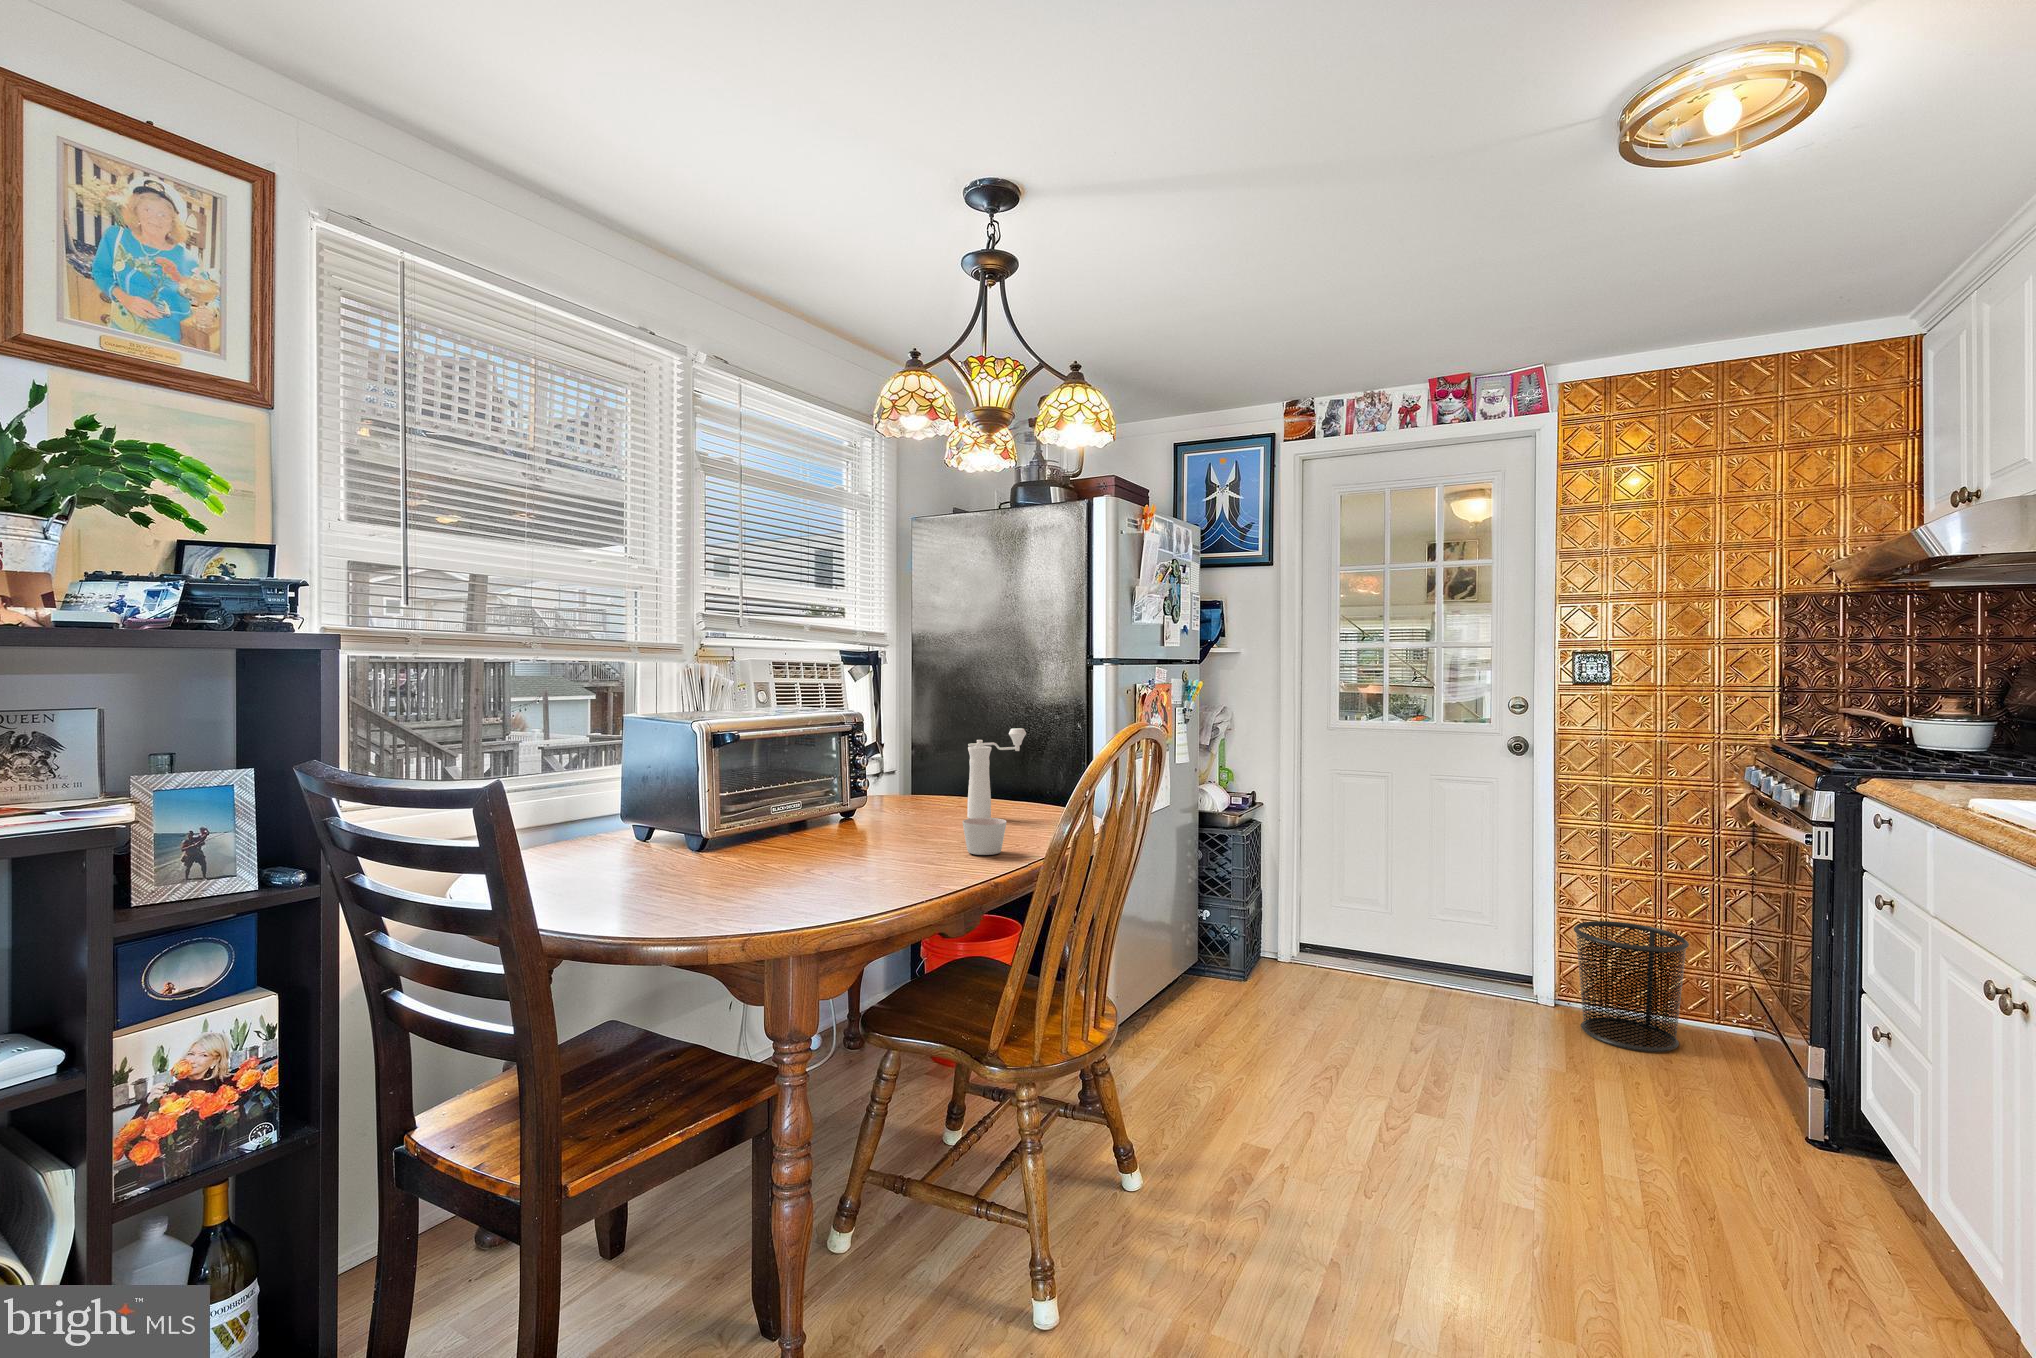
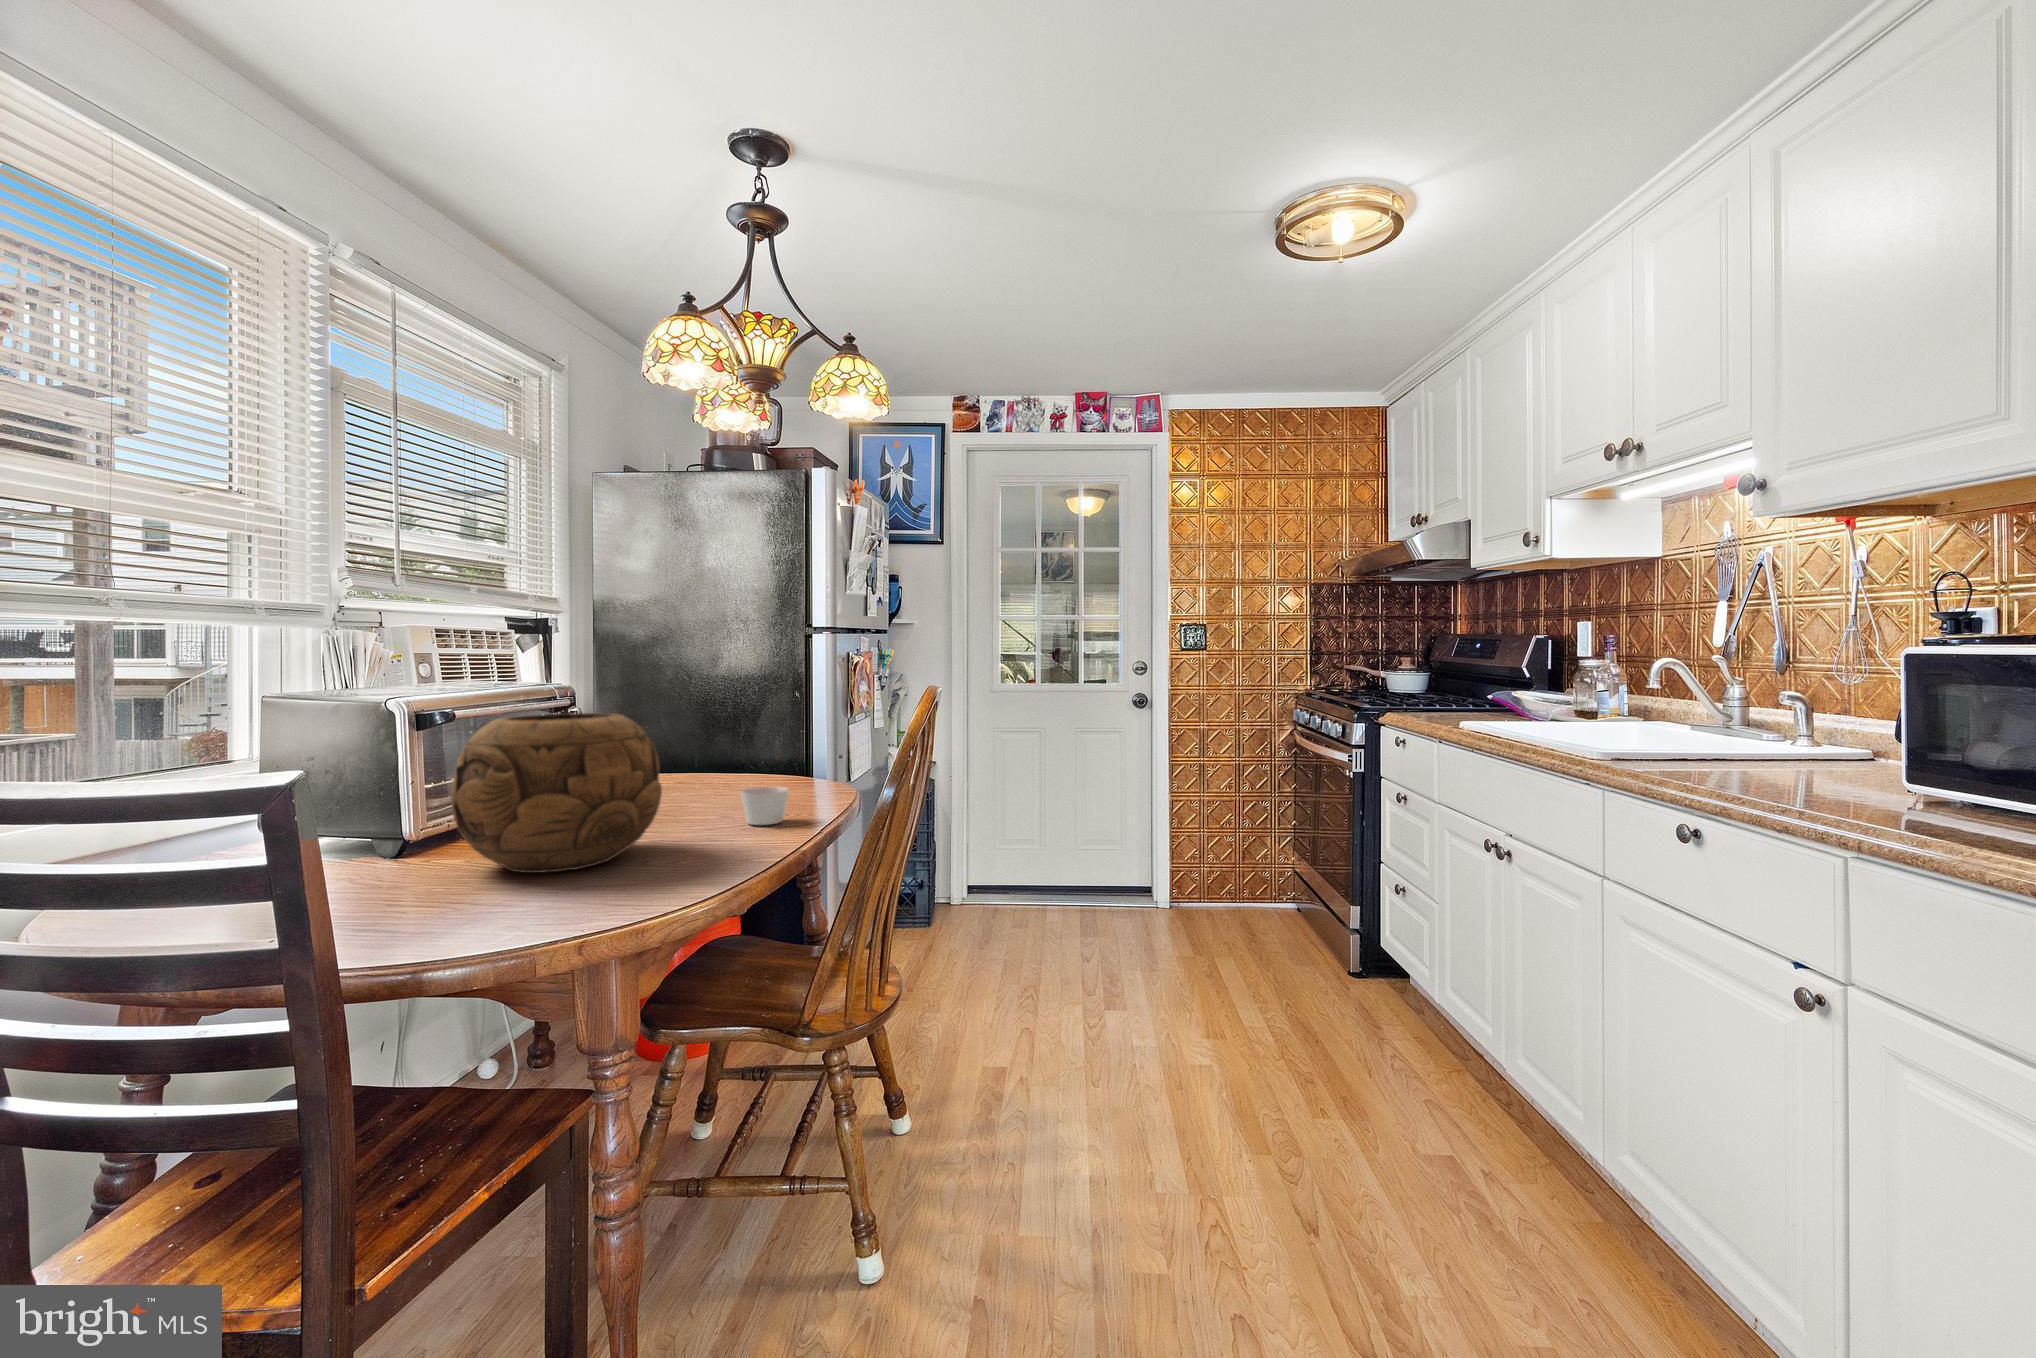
pepper mill: present [967,728,1026,819] -> none [706,696,765,792]
decorative bowl: none [713,742,877,878] -> present [450,713,662,873]
waste bin: present [1574,921,1689,1052] -> none [1186,834,1261,930]

